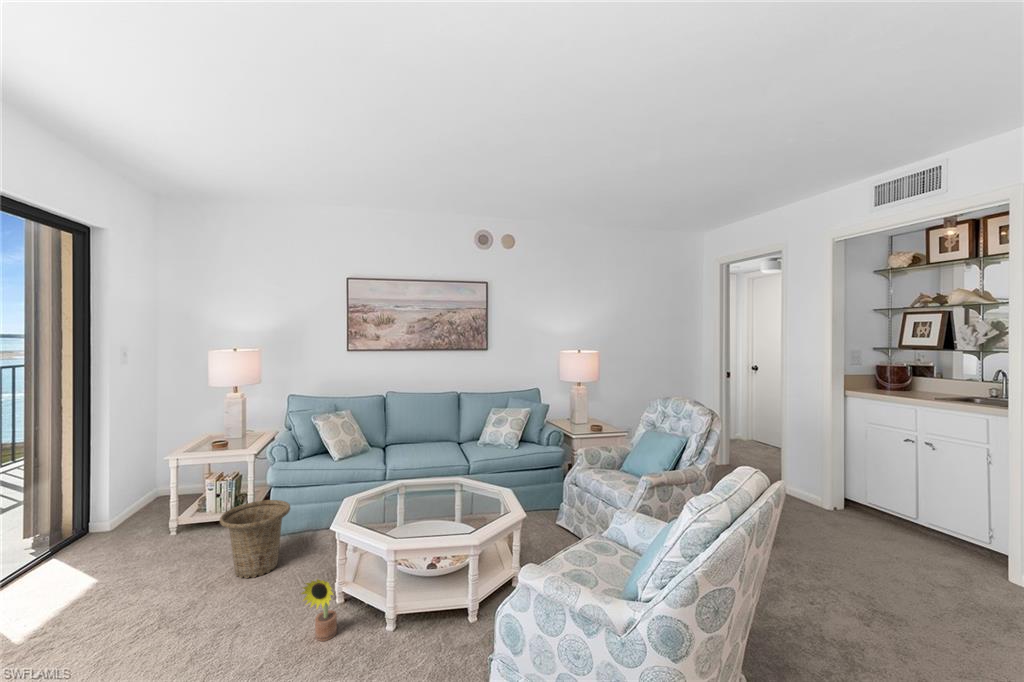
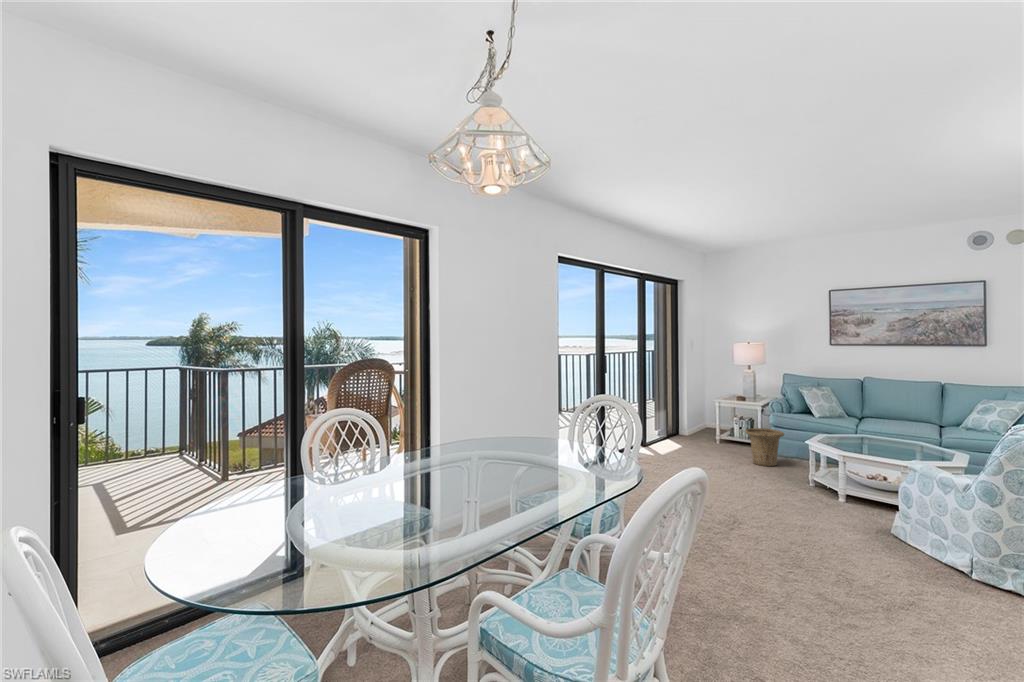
decorative plant: present [301,579,337,641] -> none [788,456,809,492]

